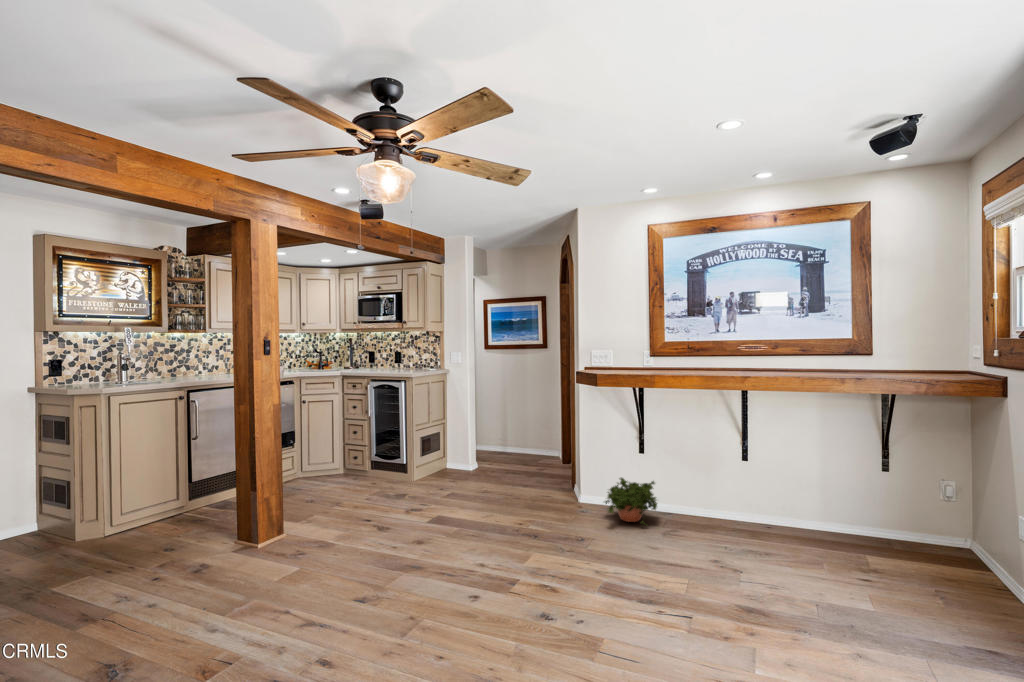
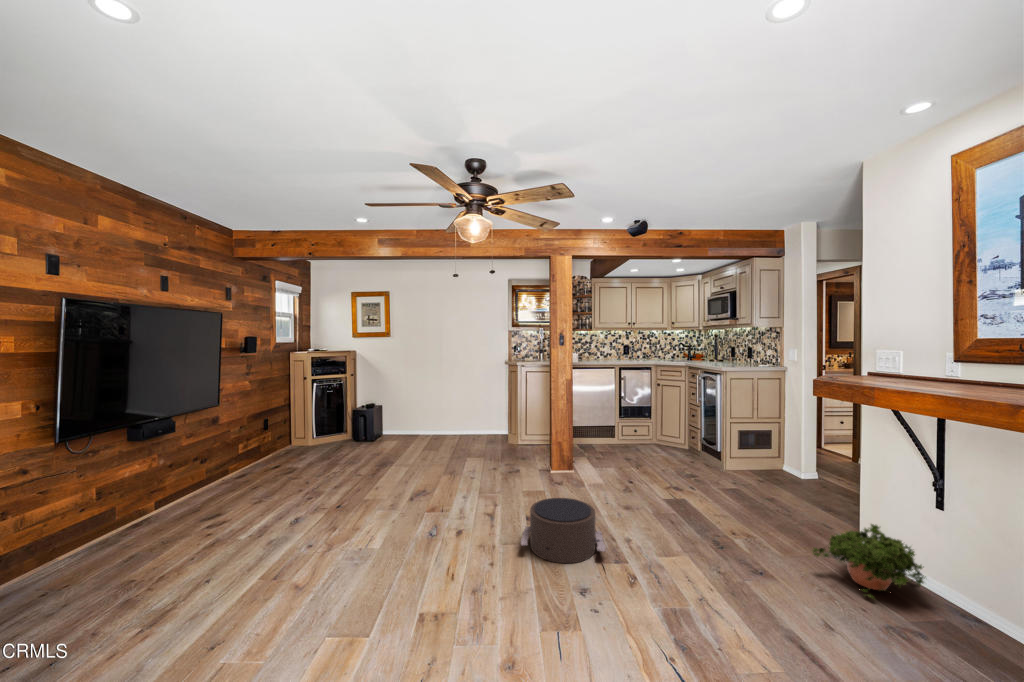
pouf: none [435,548,534,633] -> present [521,498,605,563]

